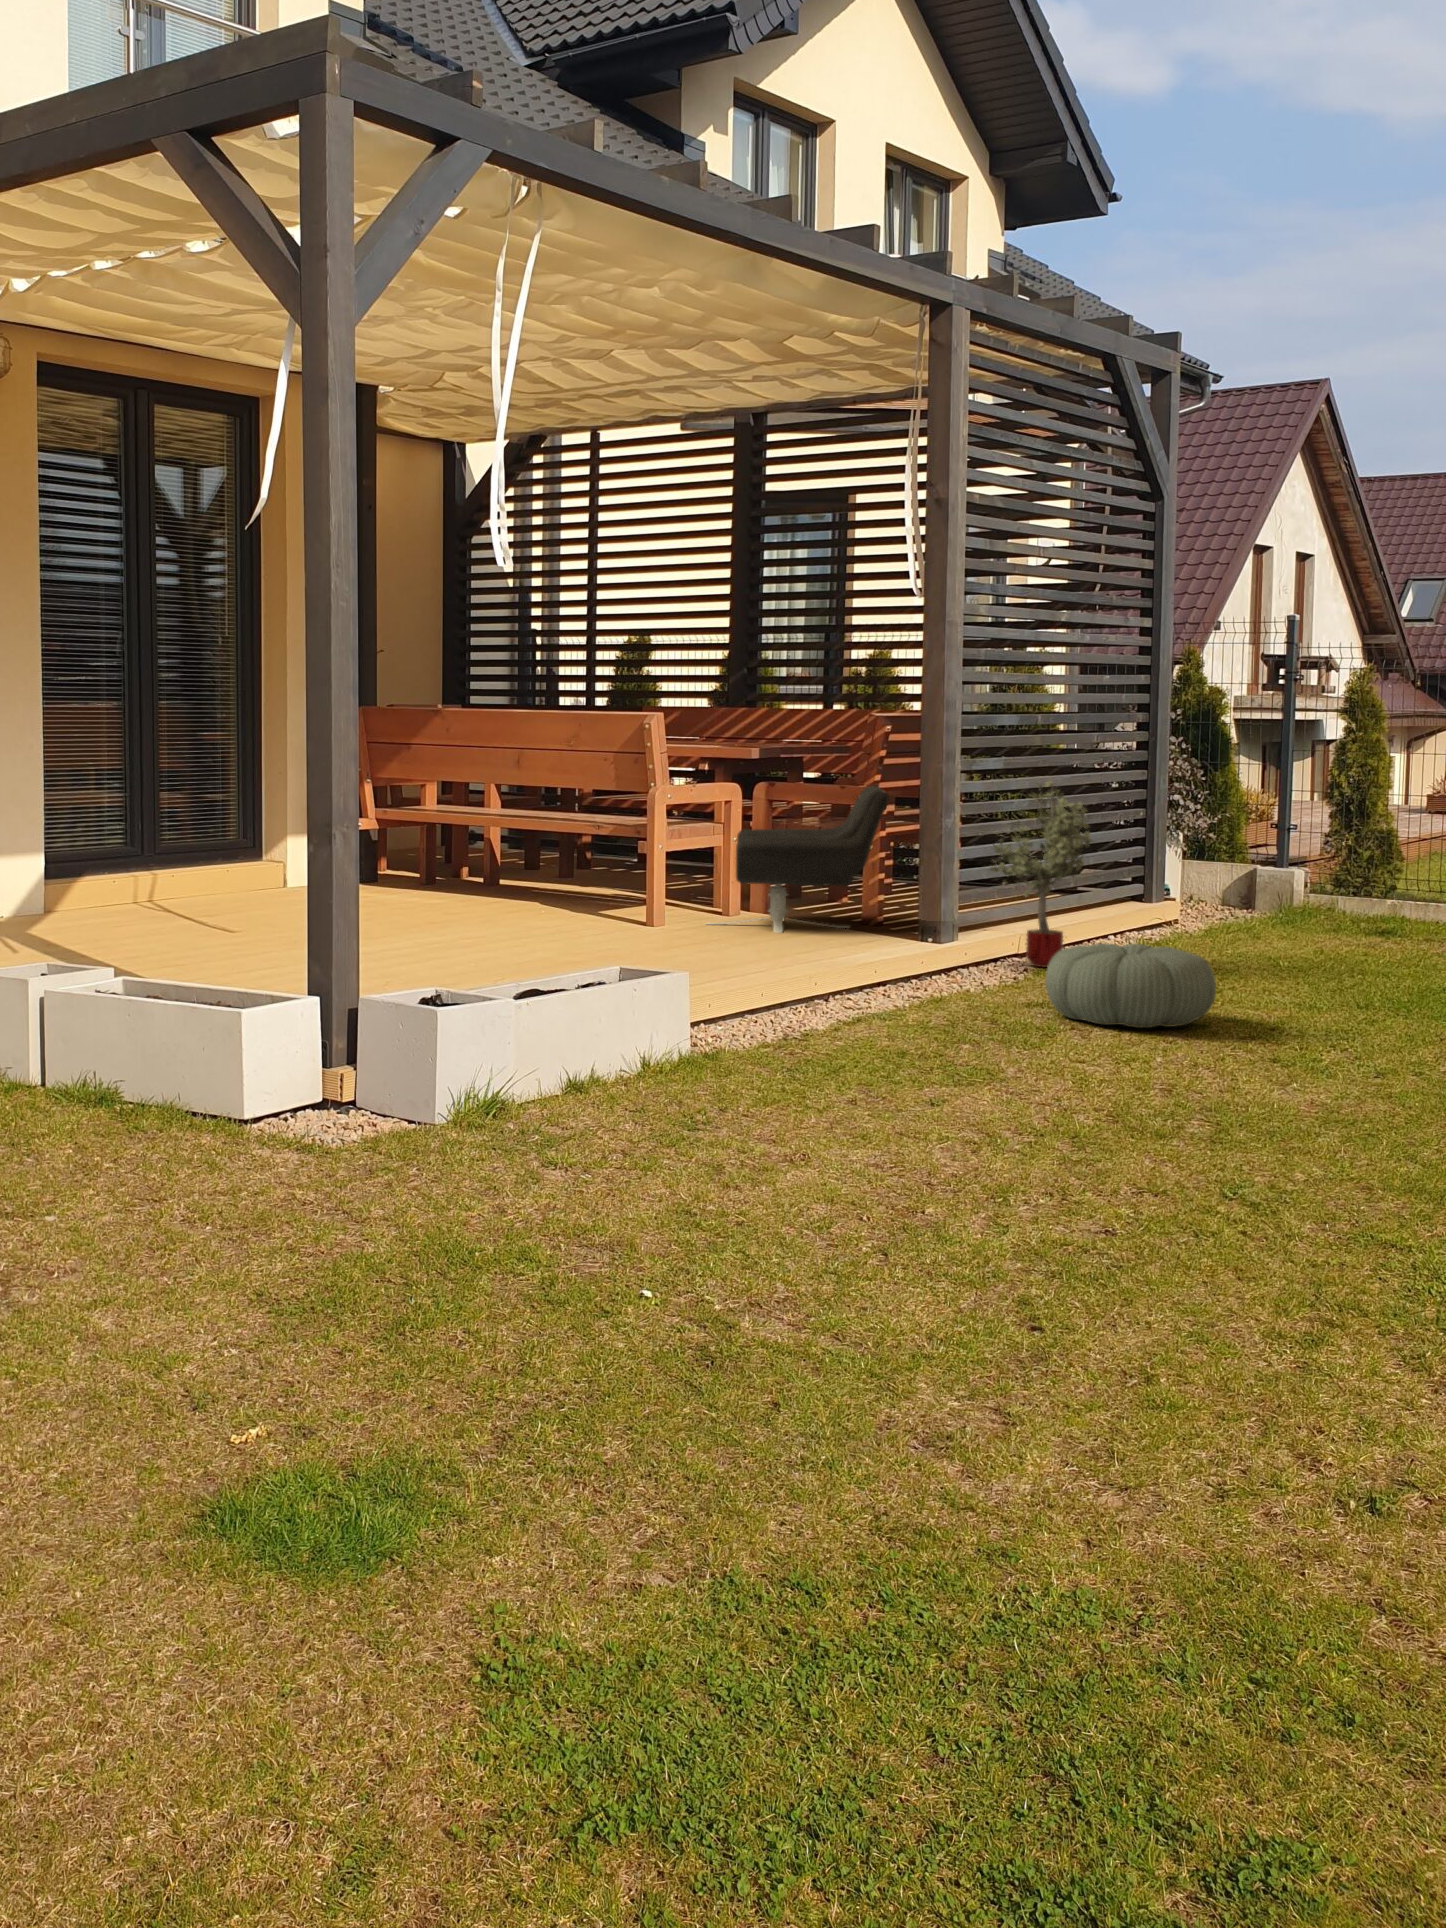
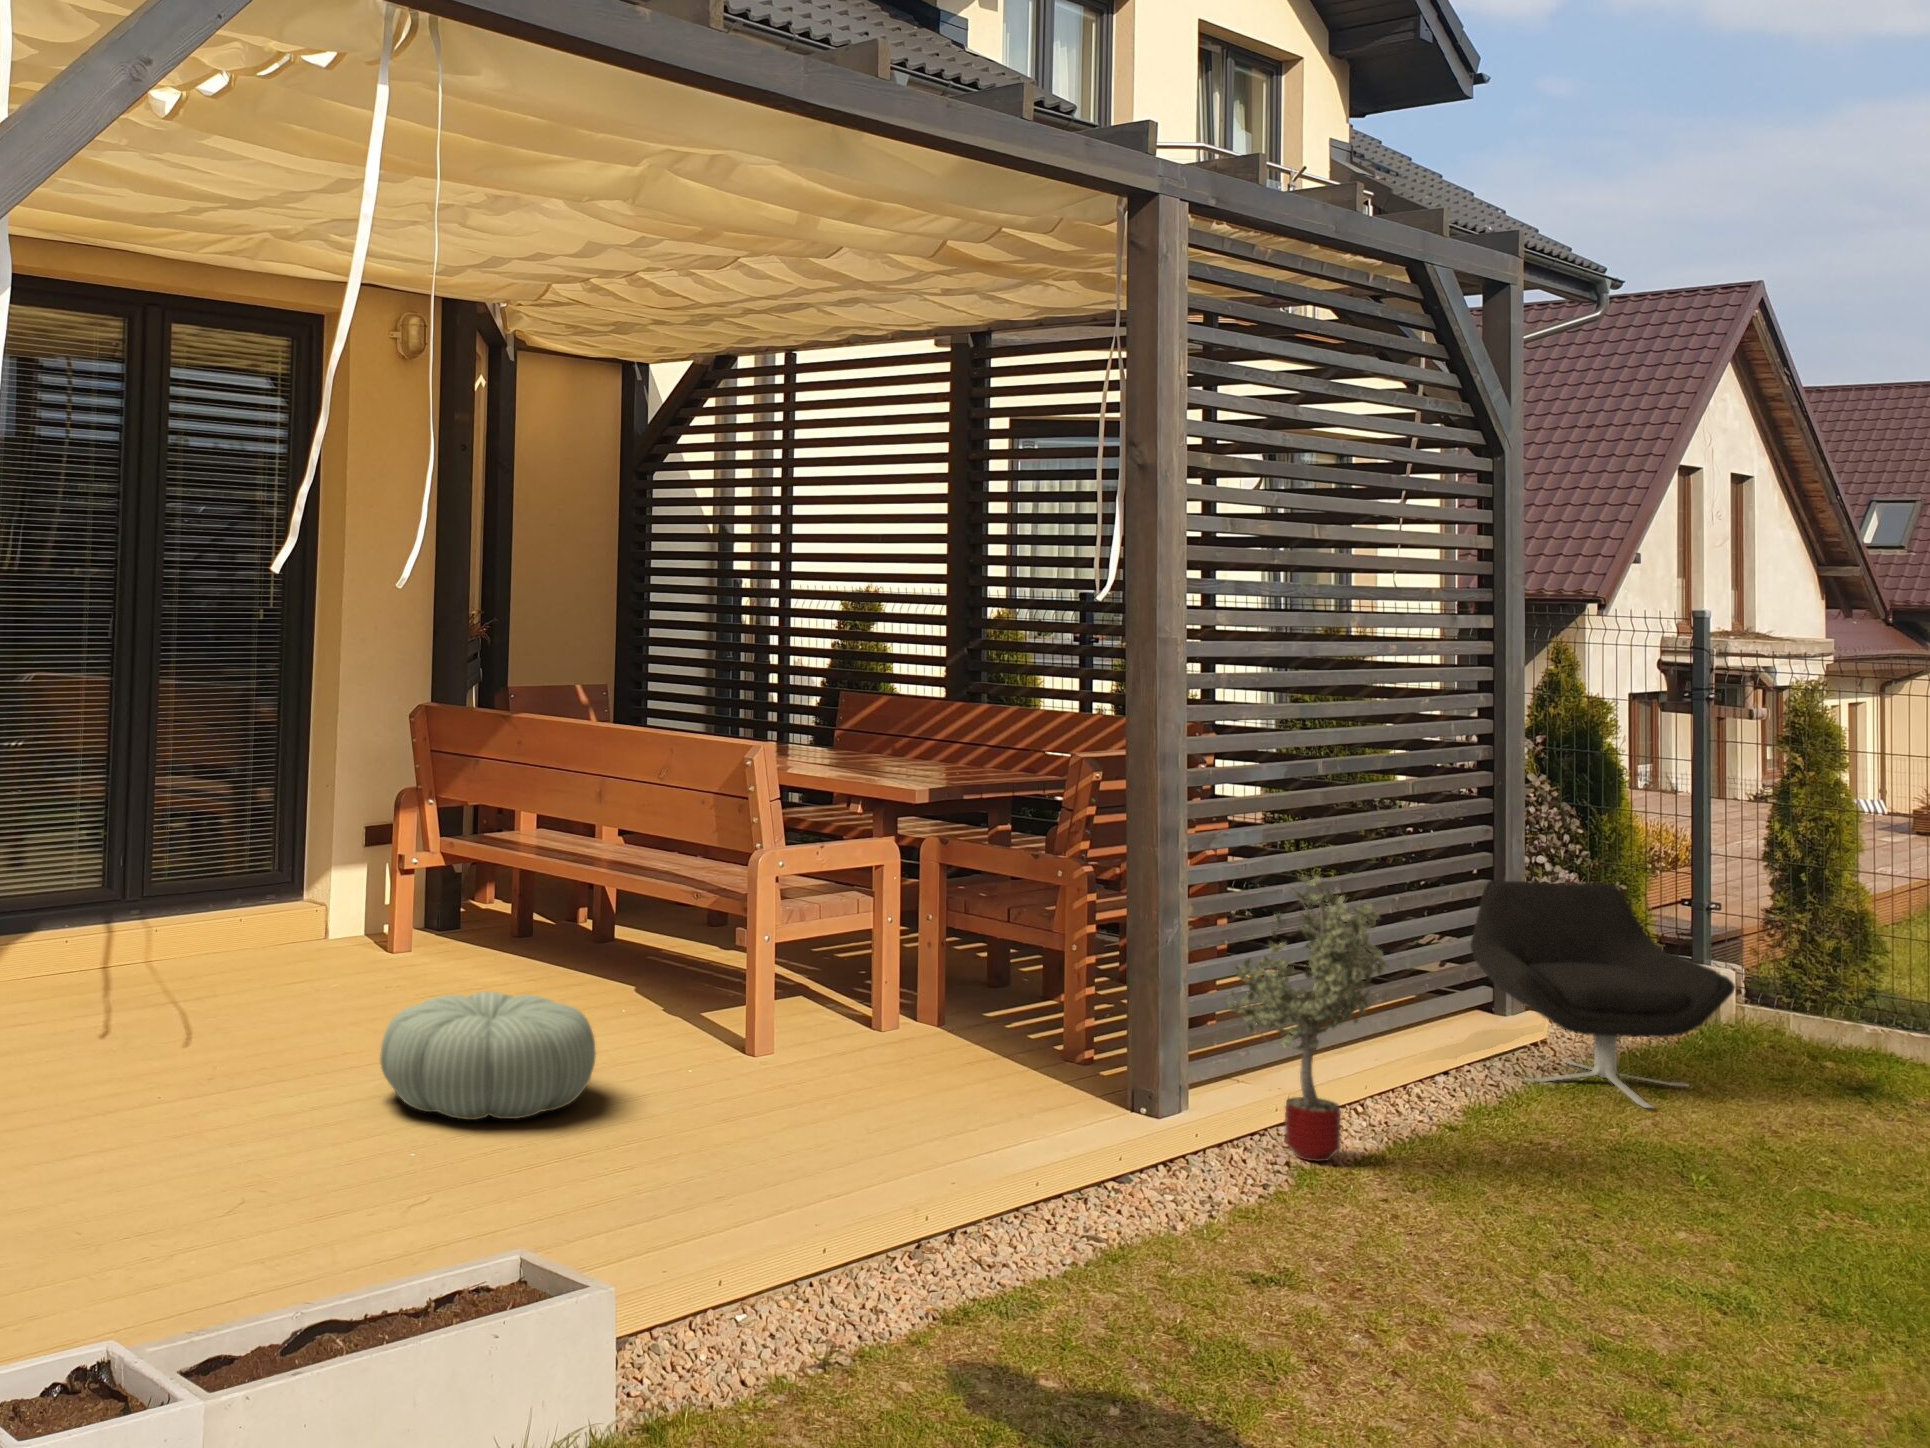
lounge chair: present [711,786,889,933] -> present [1471,880,1735,1108]
pouf: present [1045,943,1216,1028] -> present [380,992,596,1120]

